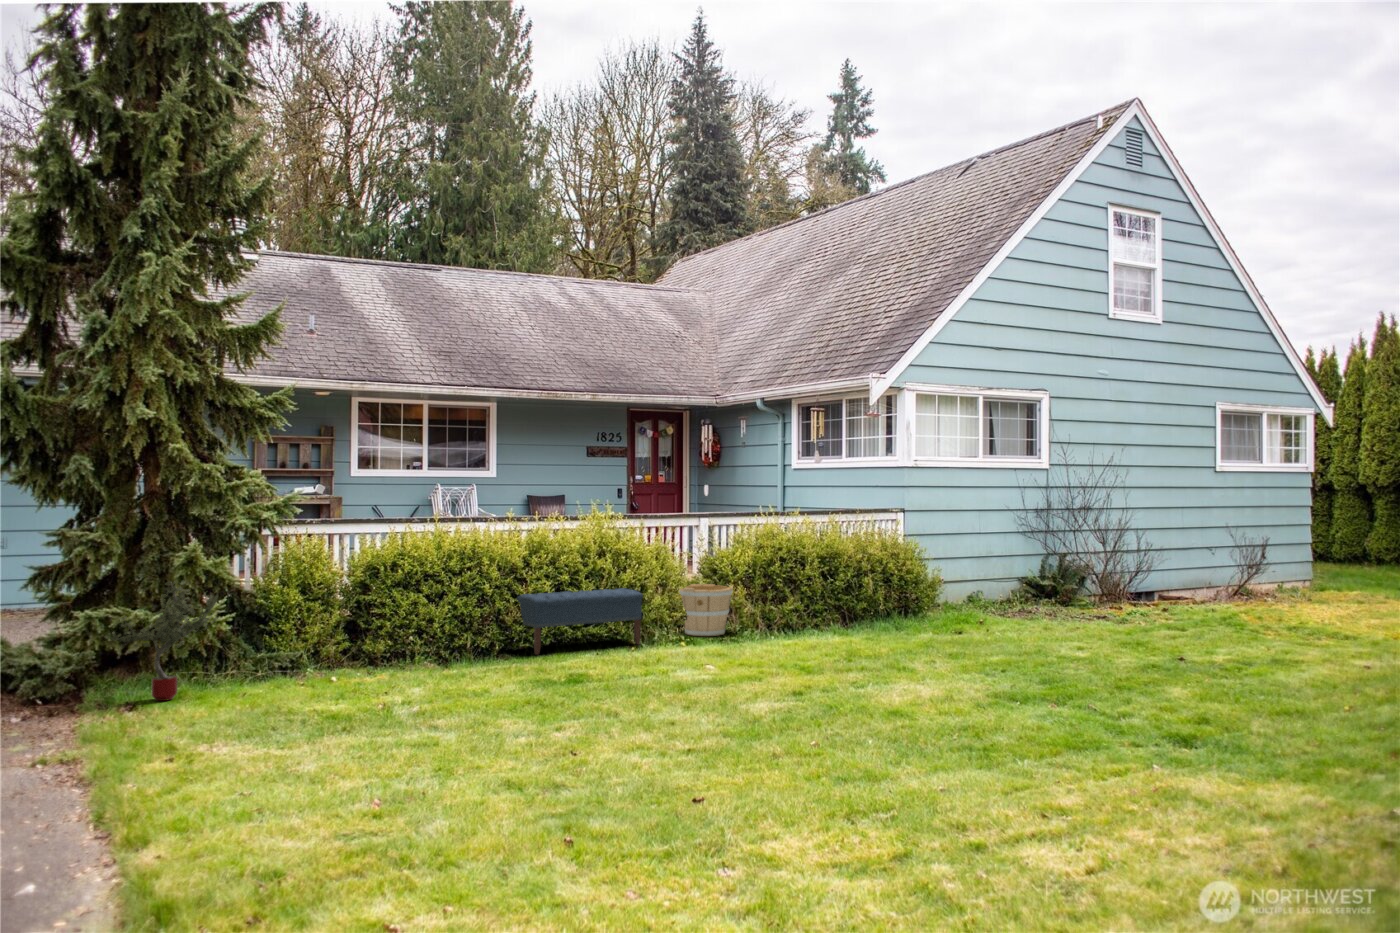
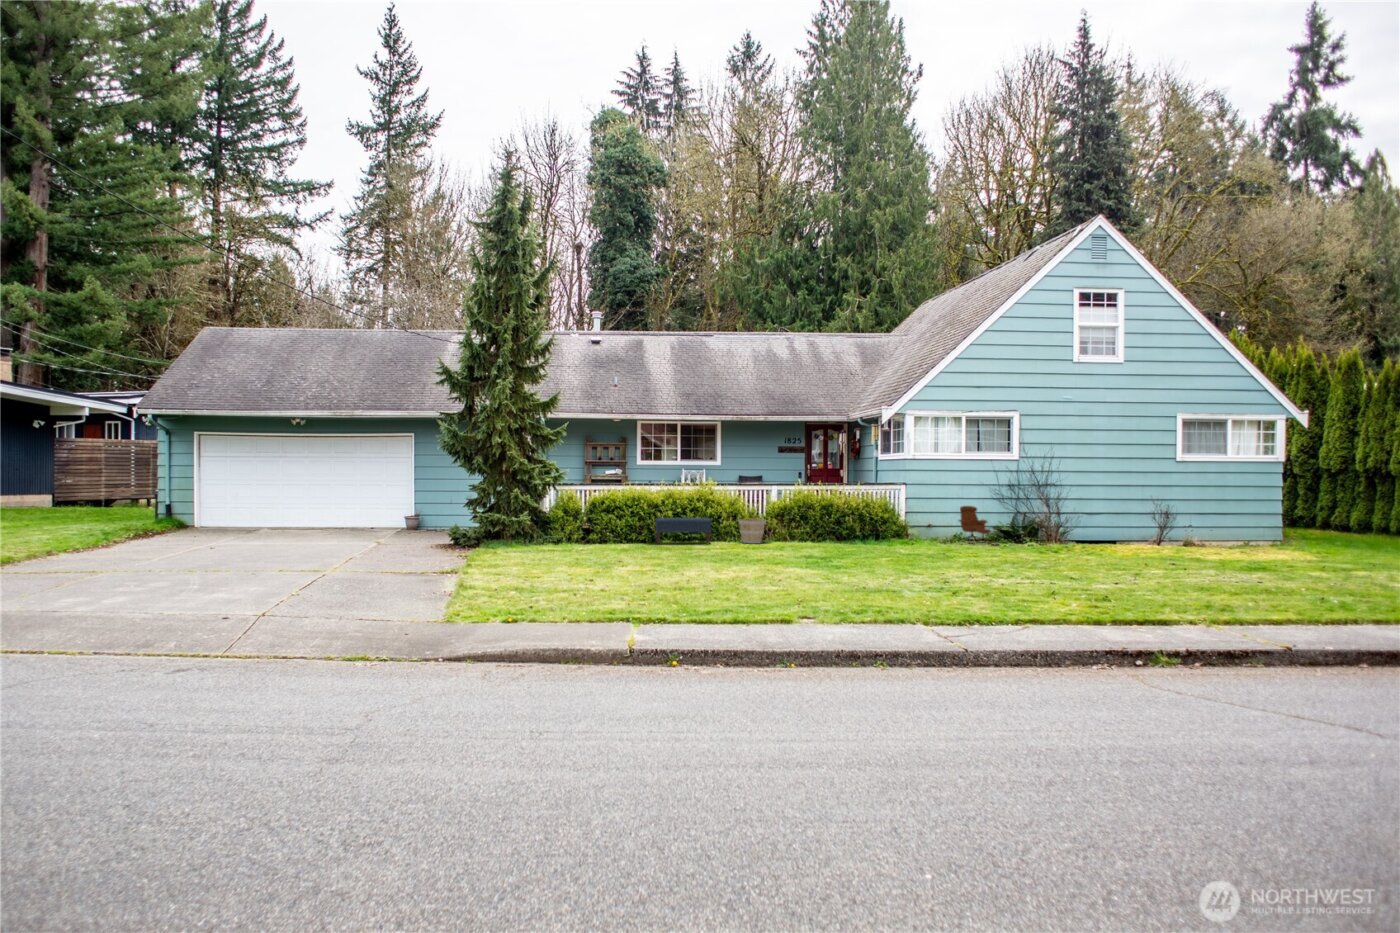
lounge chair: none [985,545,1054,606] -> present [959,506,991,541]
potted tree: present [111,581,218,701] -> none [487,503,523,548]

